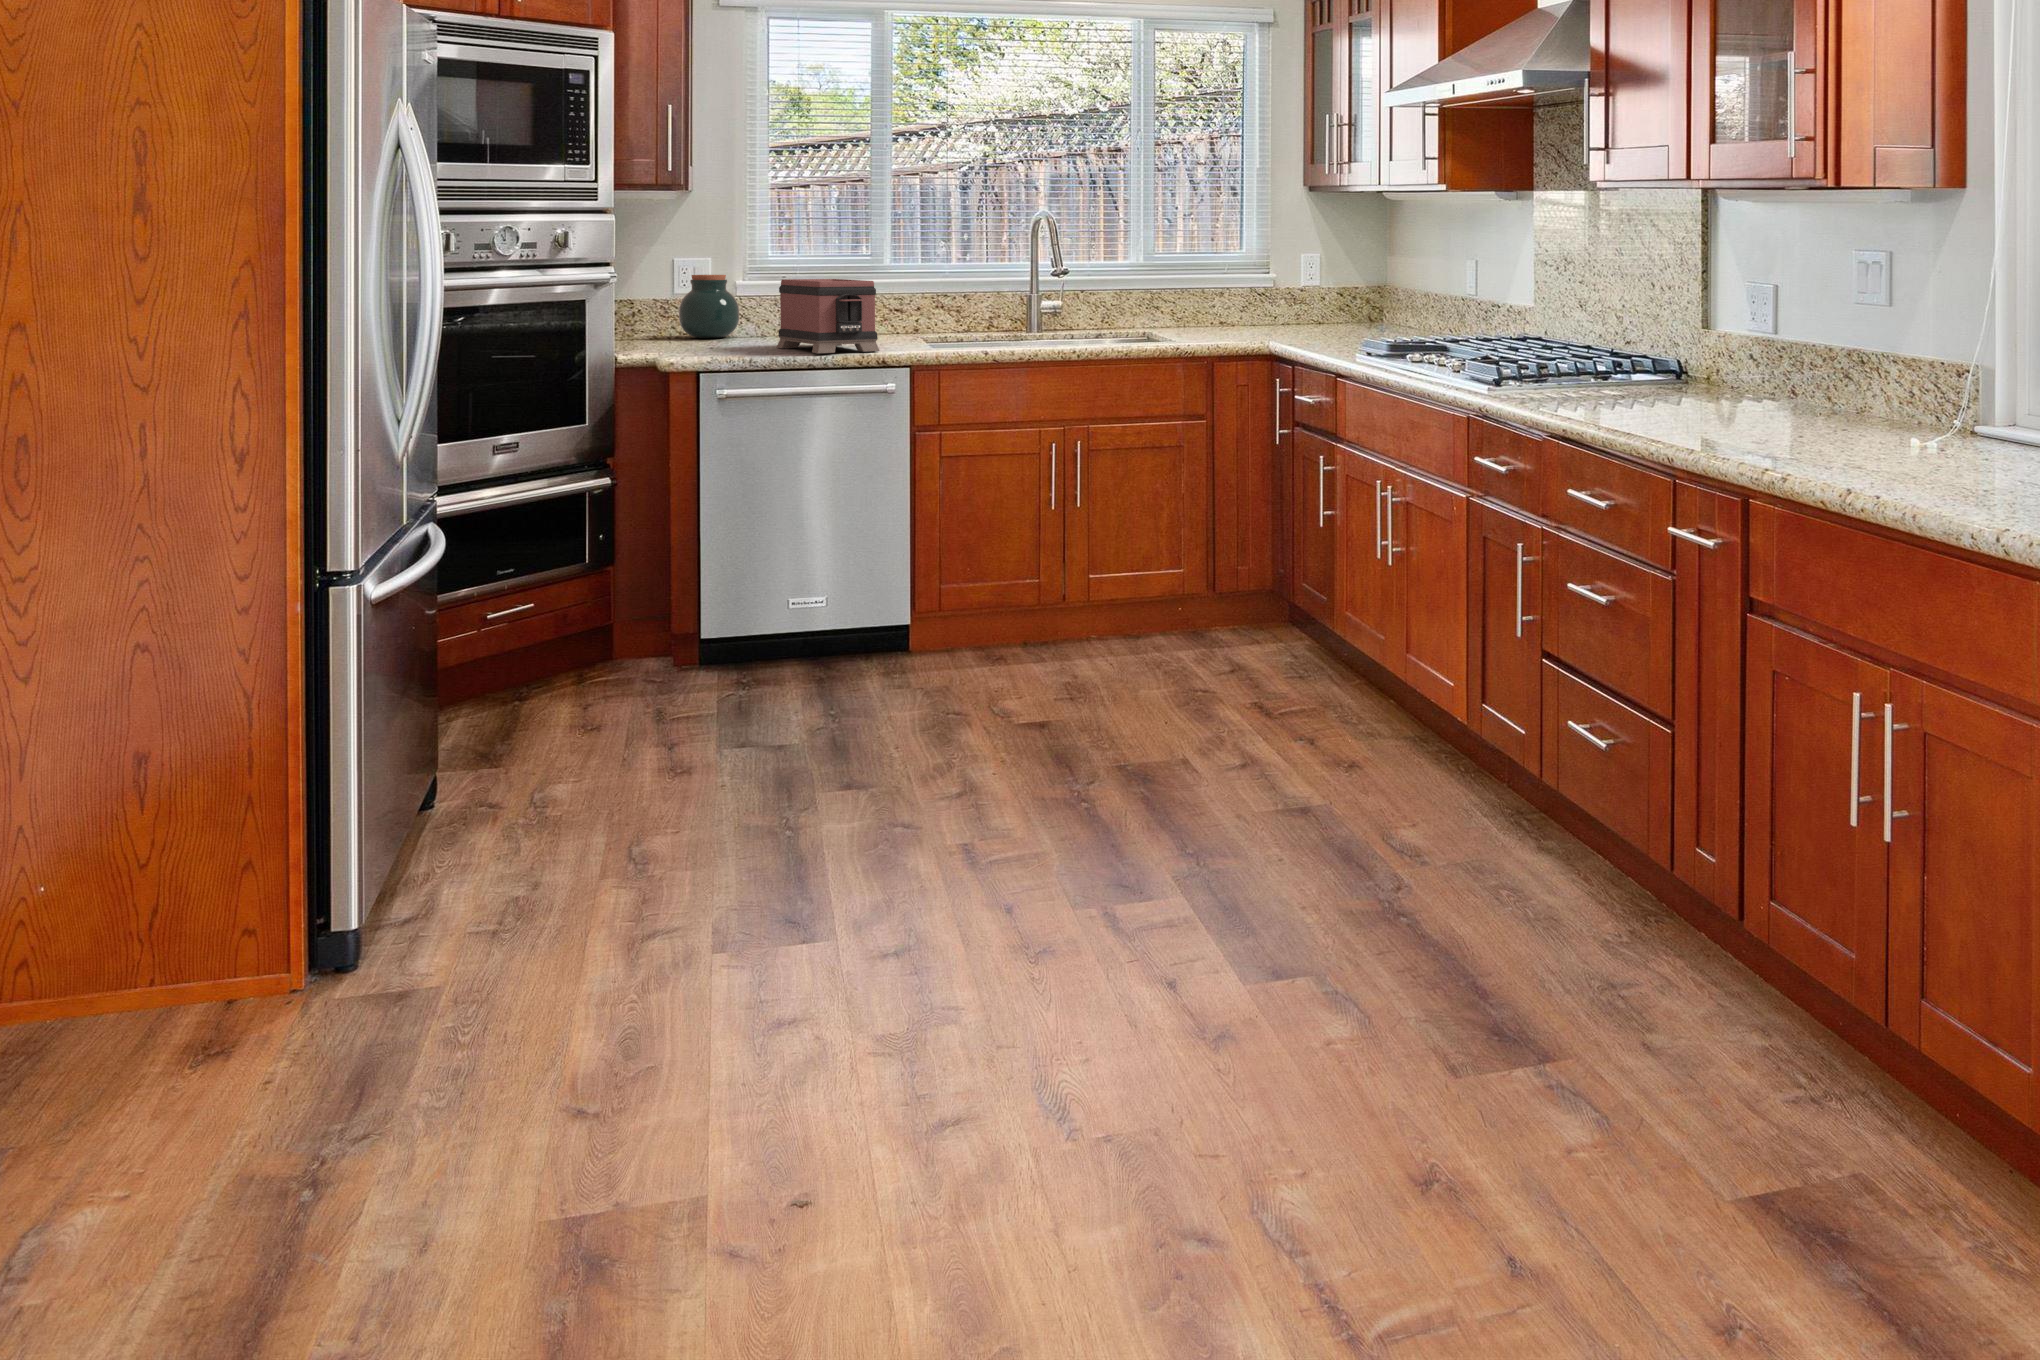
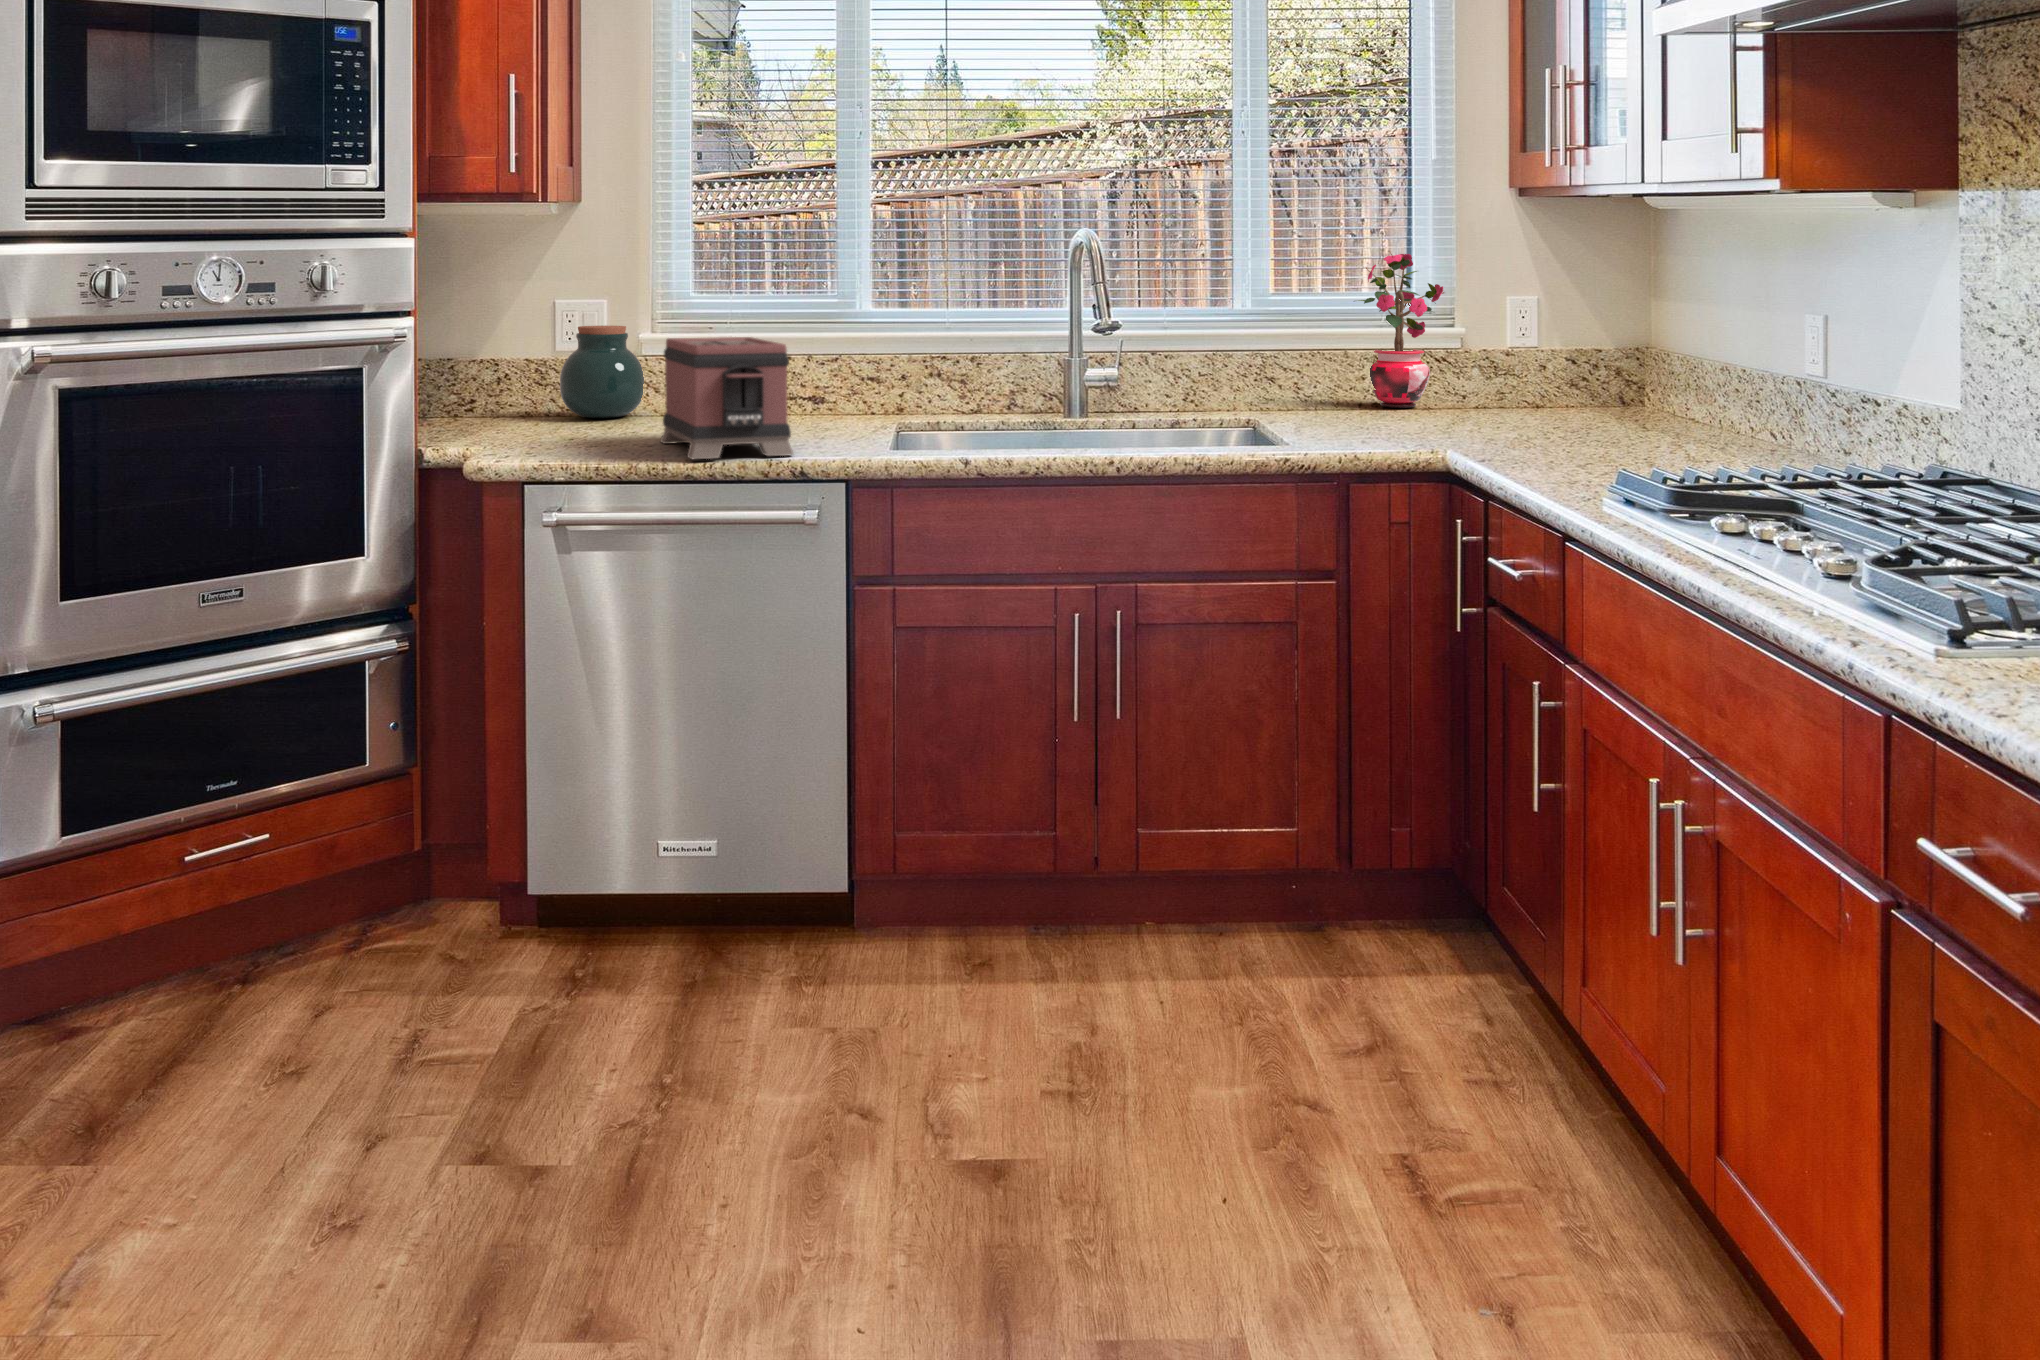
potted plant: none [1211,224,1268,325] -> present [1358,254,1444,408]

